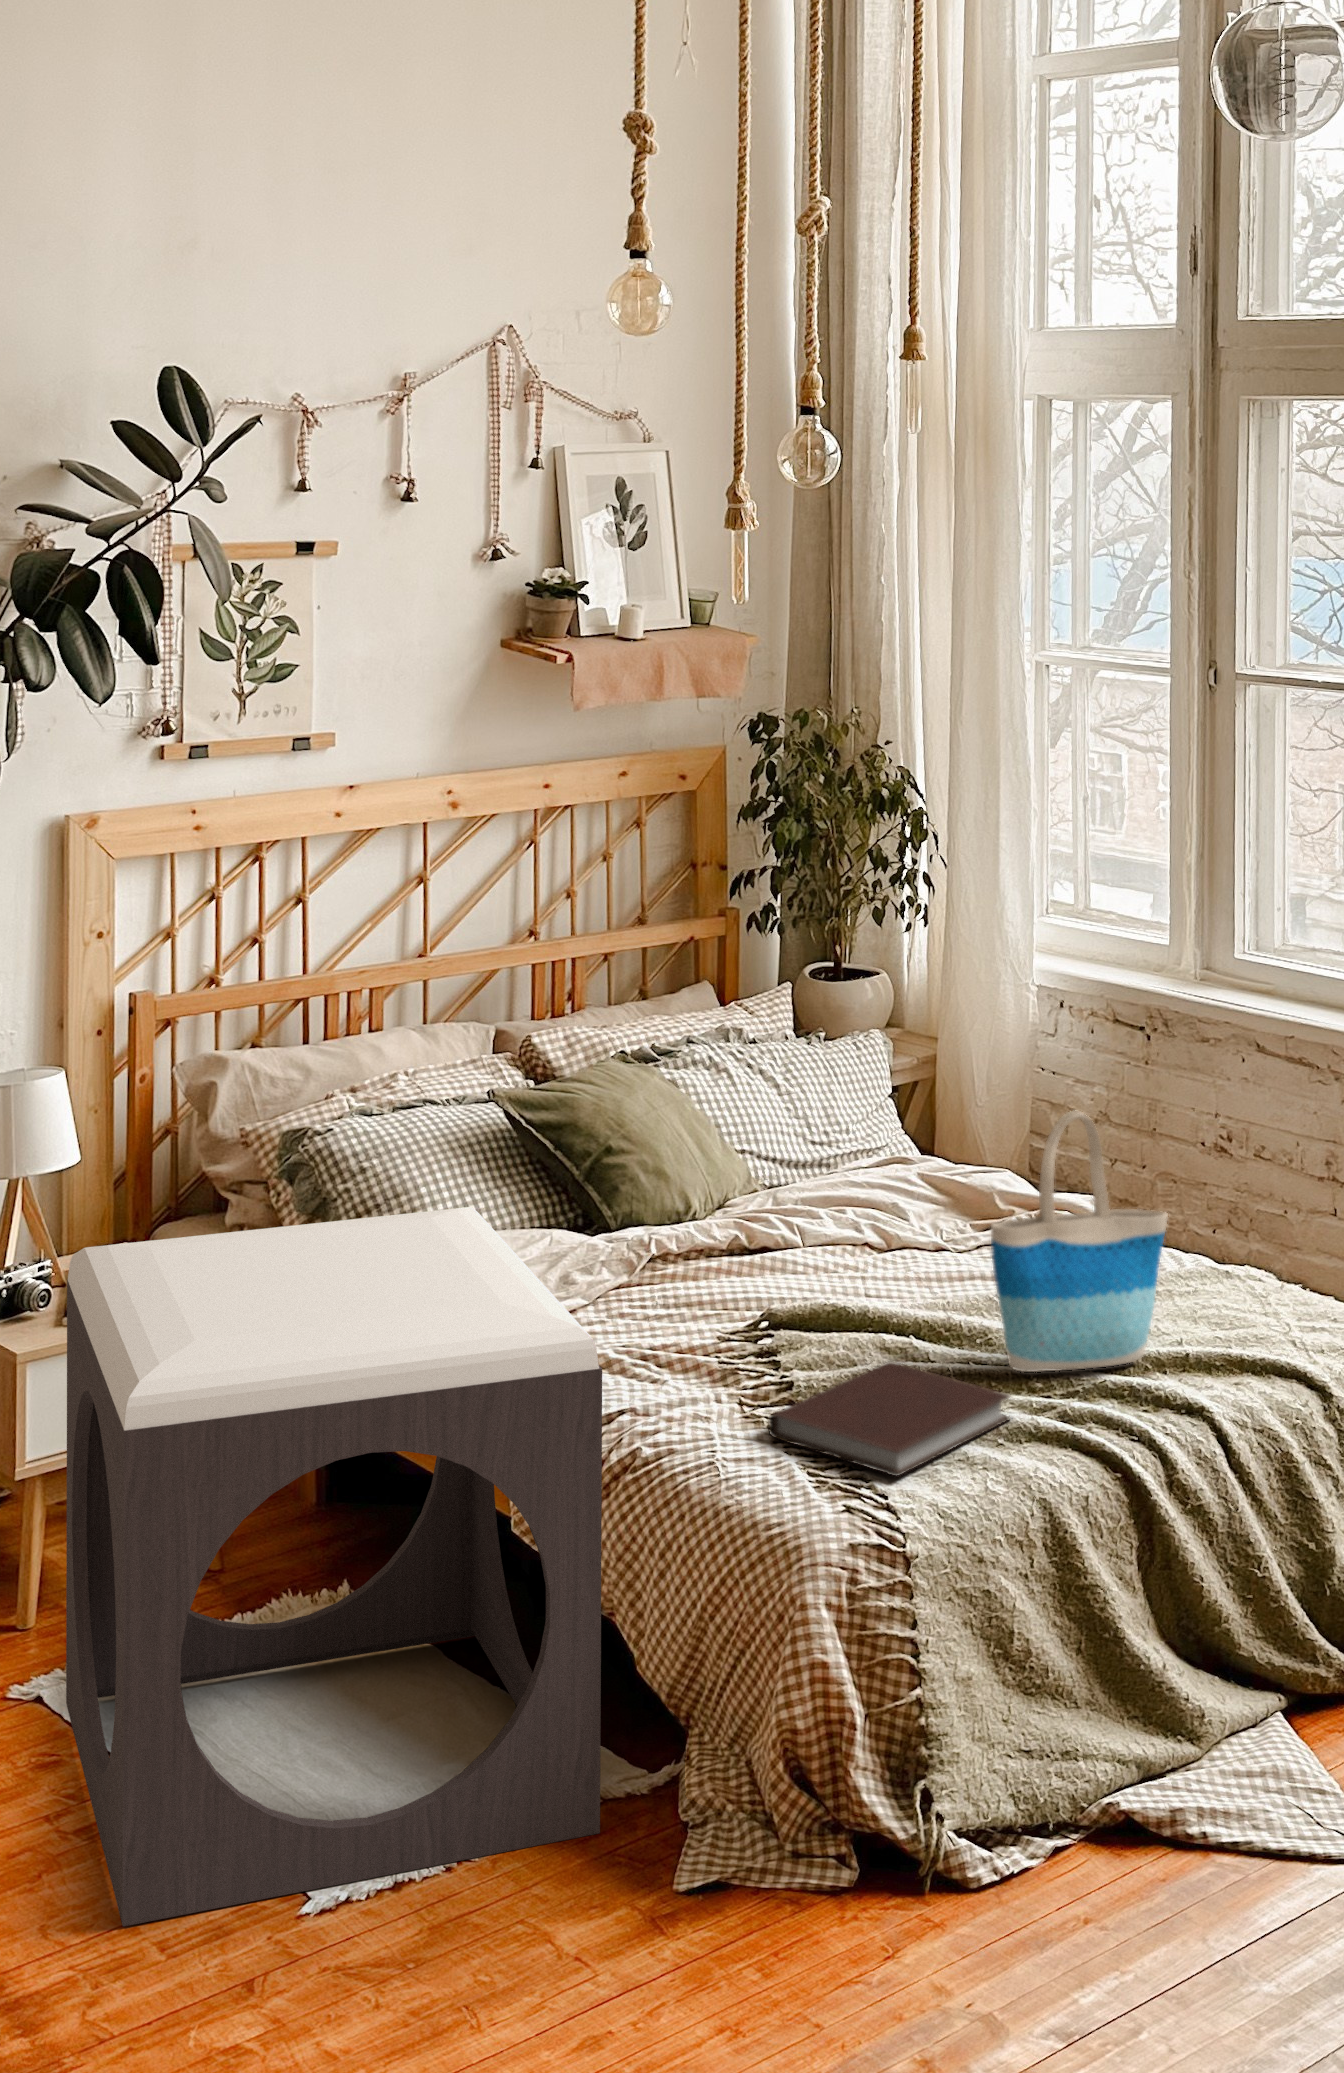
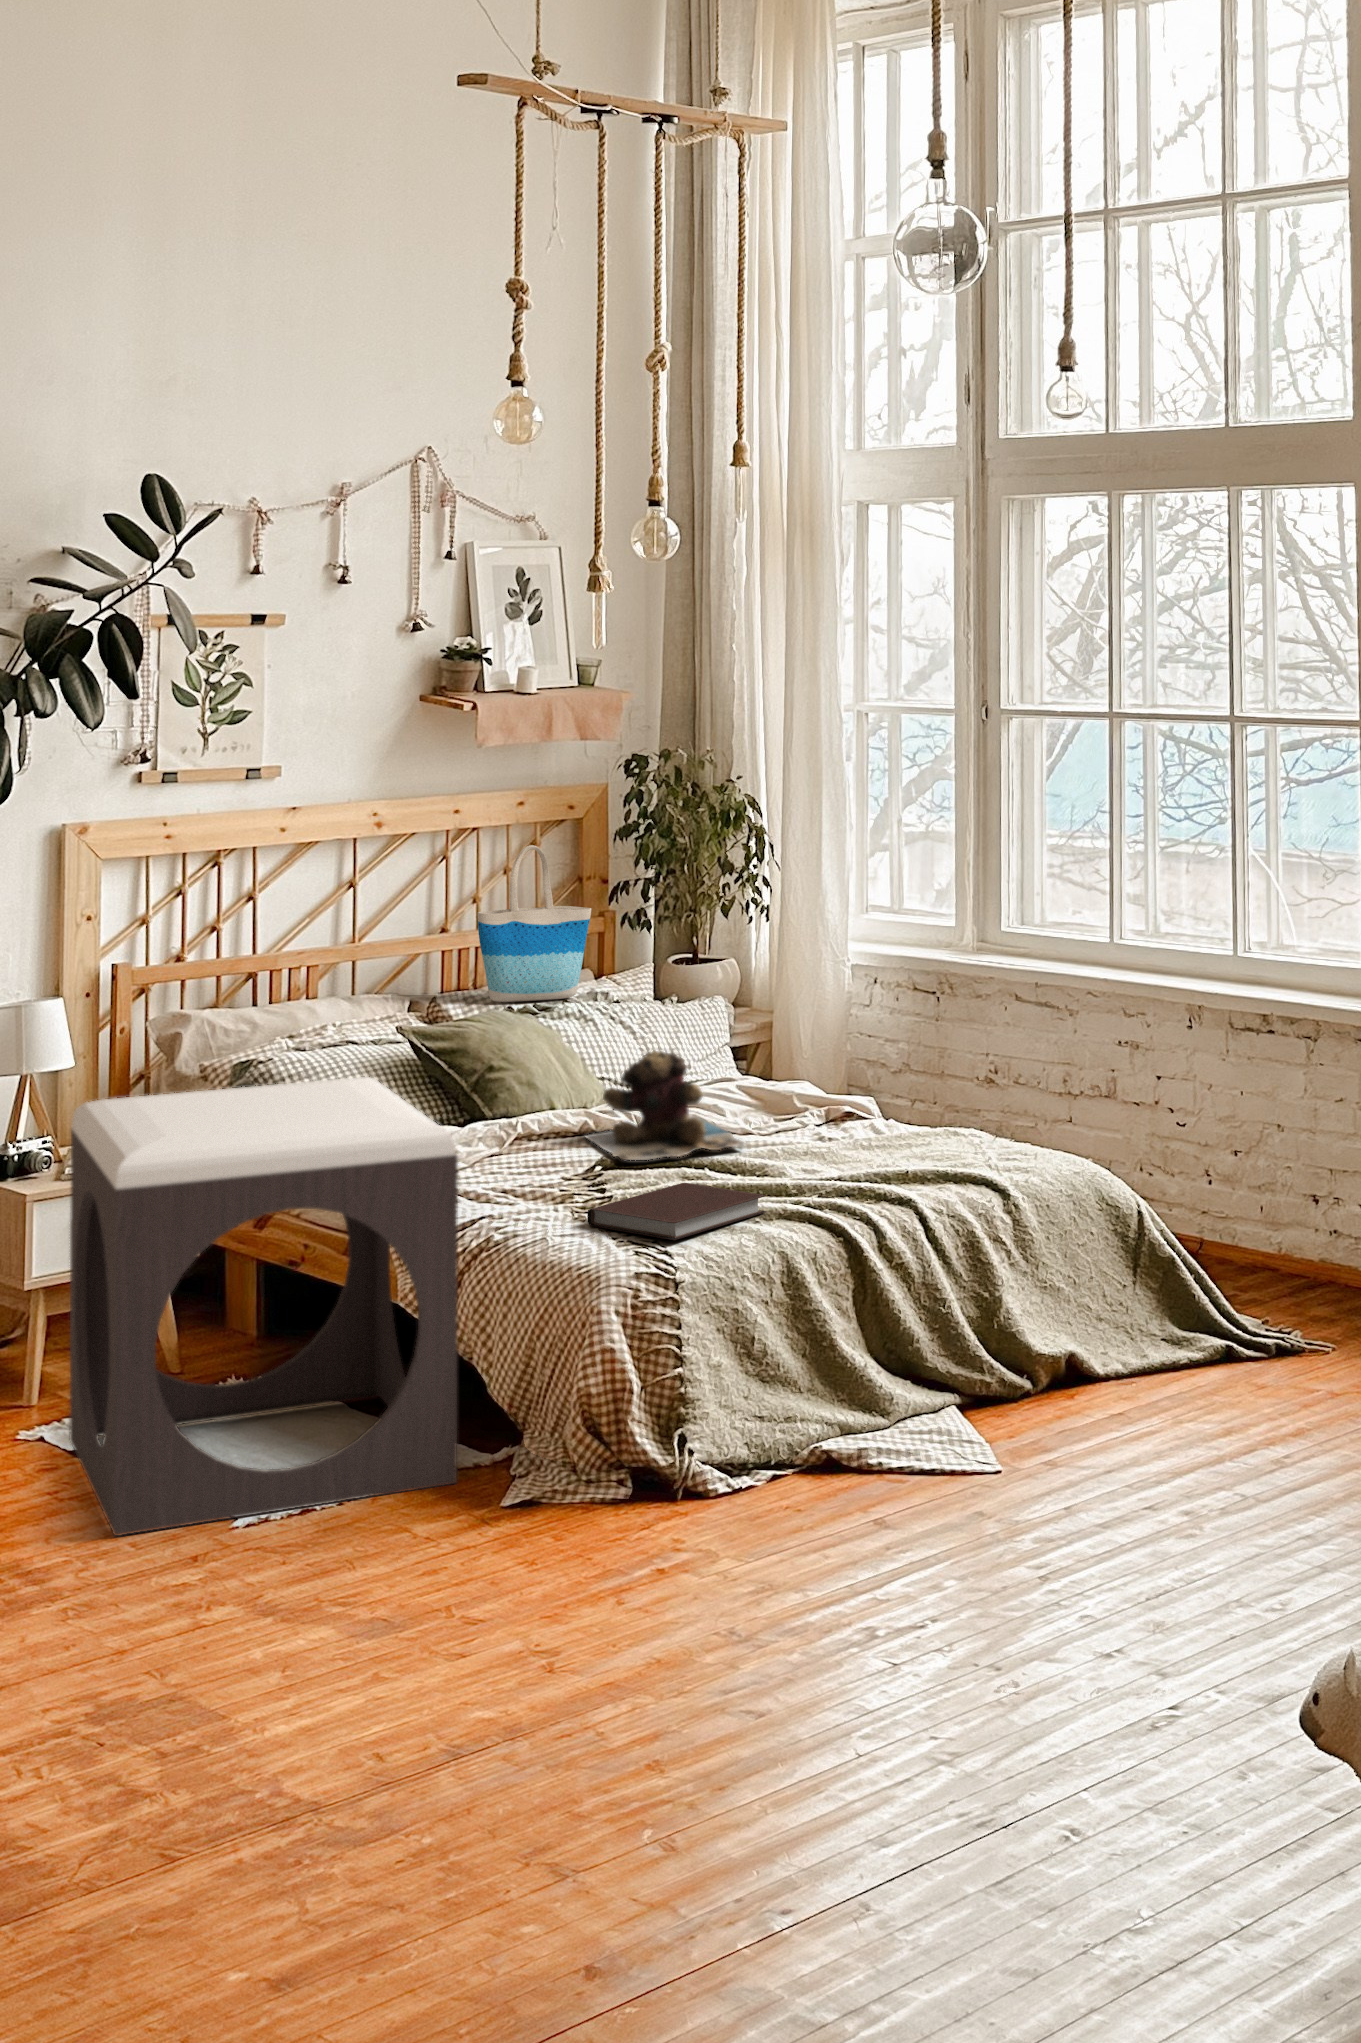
tote bag: present [991,1111,1168,1372] -> present [478,845,591,1002]
teddy bear: none [734,1147,960,1311] -> present [585,1051,744,1160]

